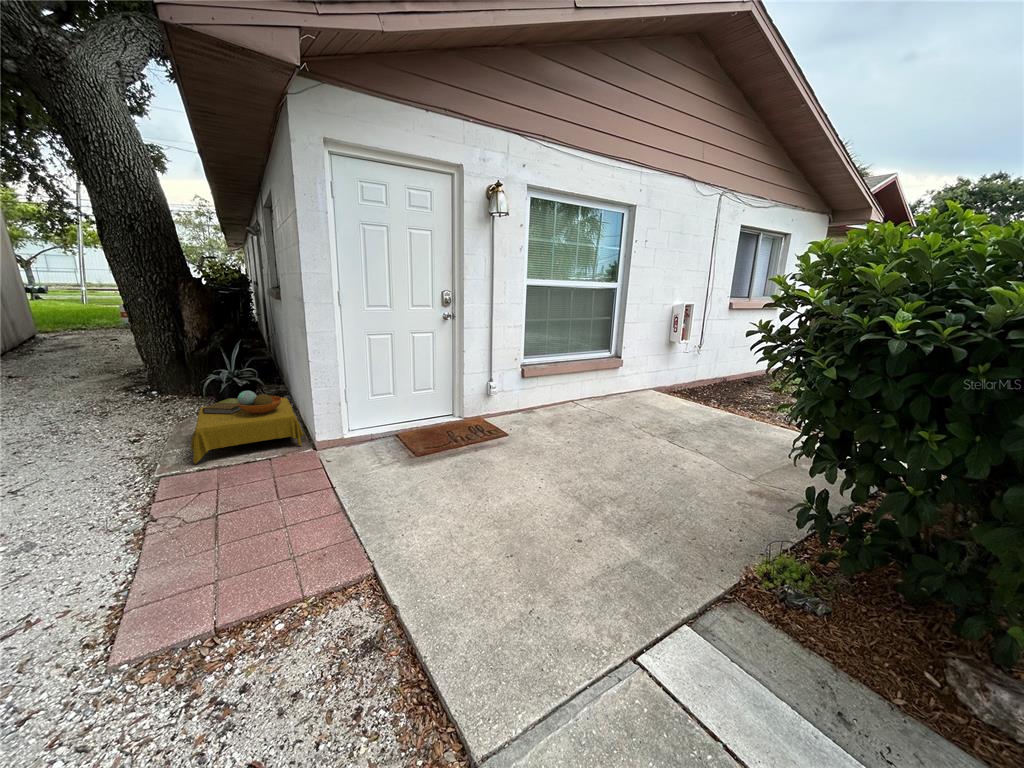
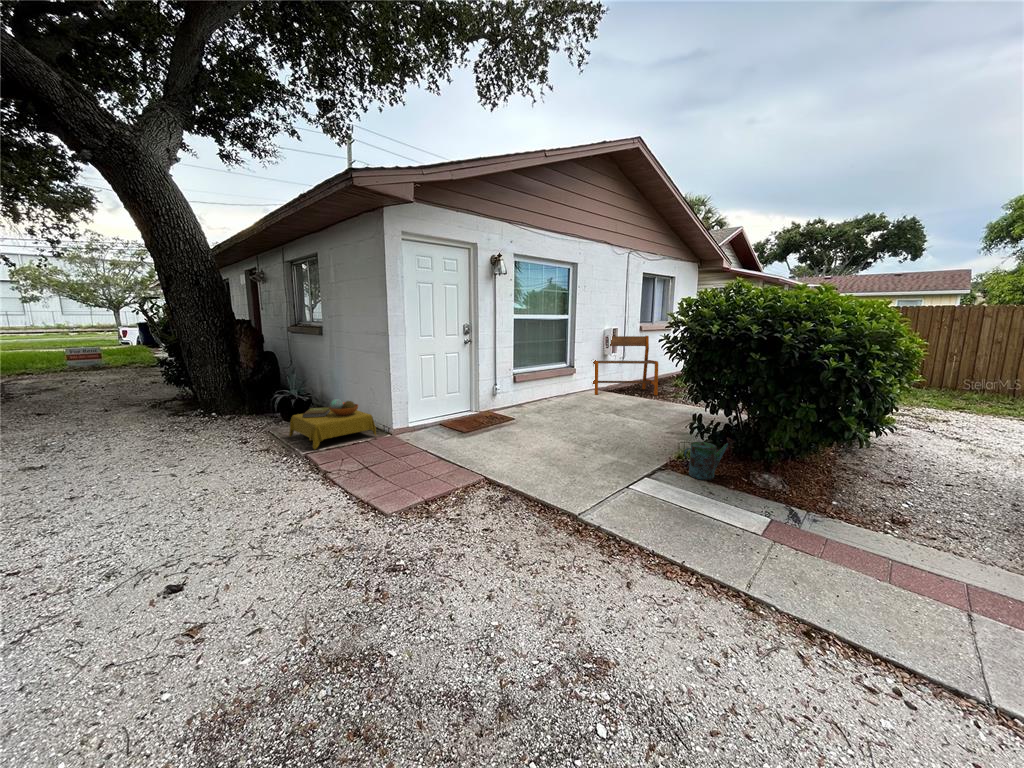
bench: none [648,314,750,404] -> present [593,336,658,395]
watering can: none [779,570,919,675] -> present [684,437,734,480]

